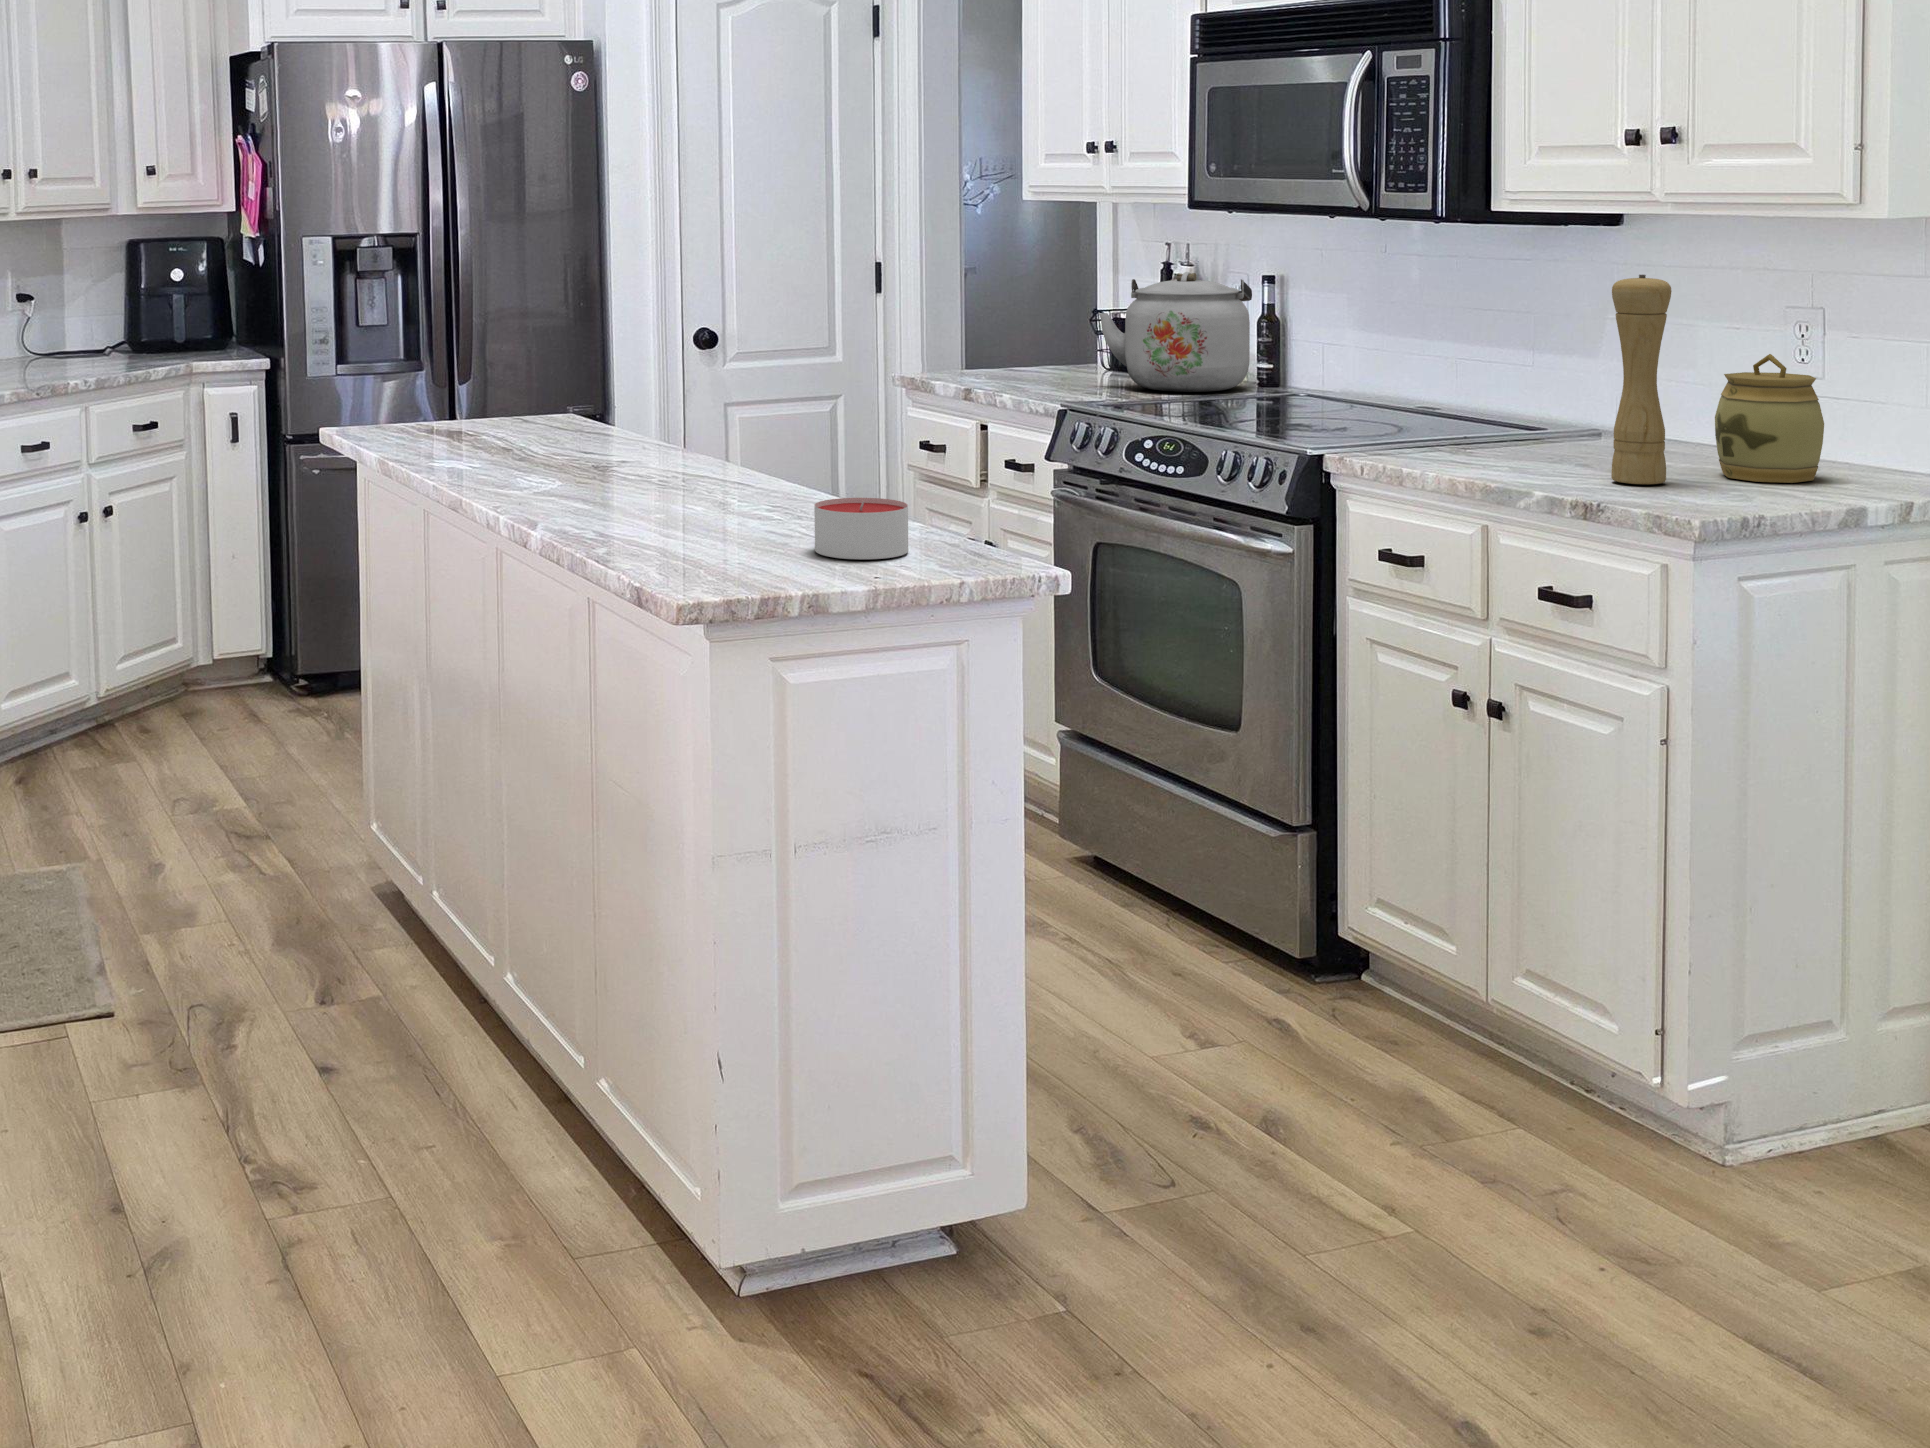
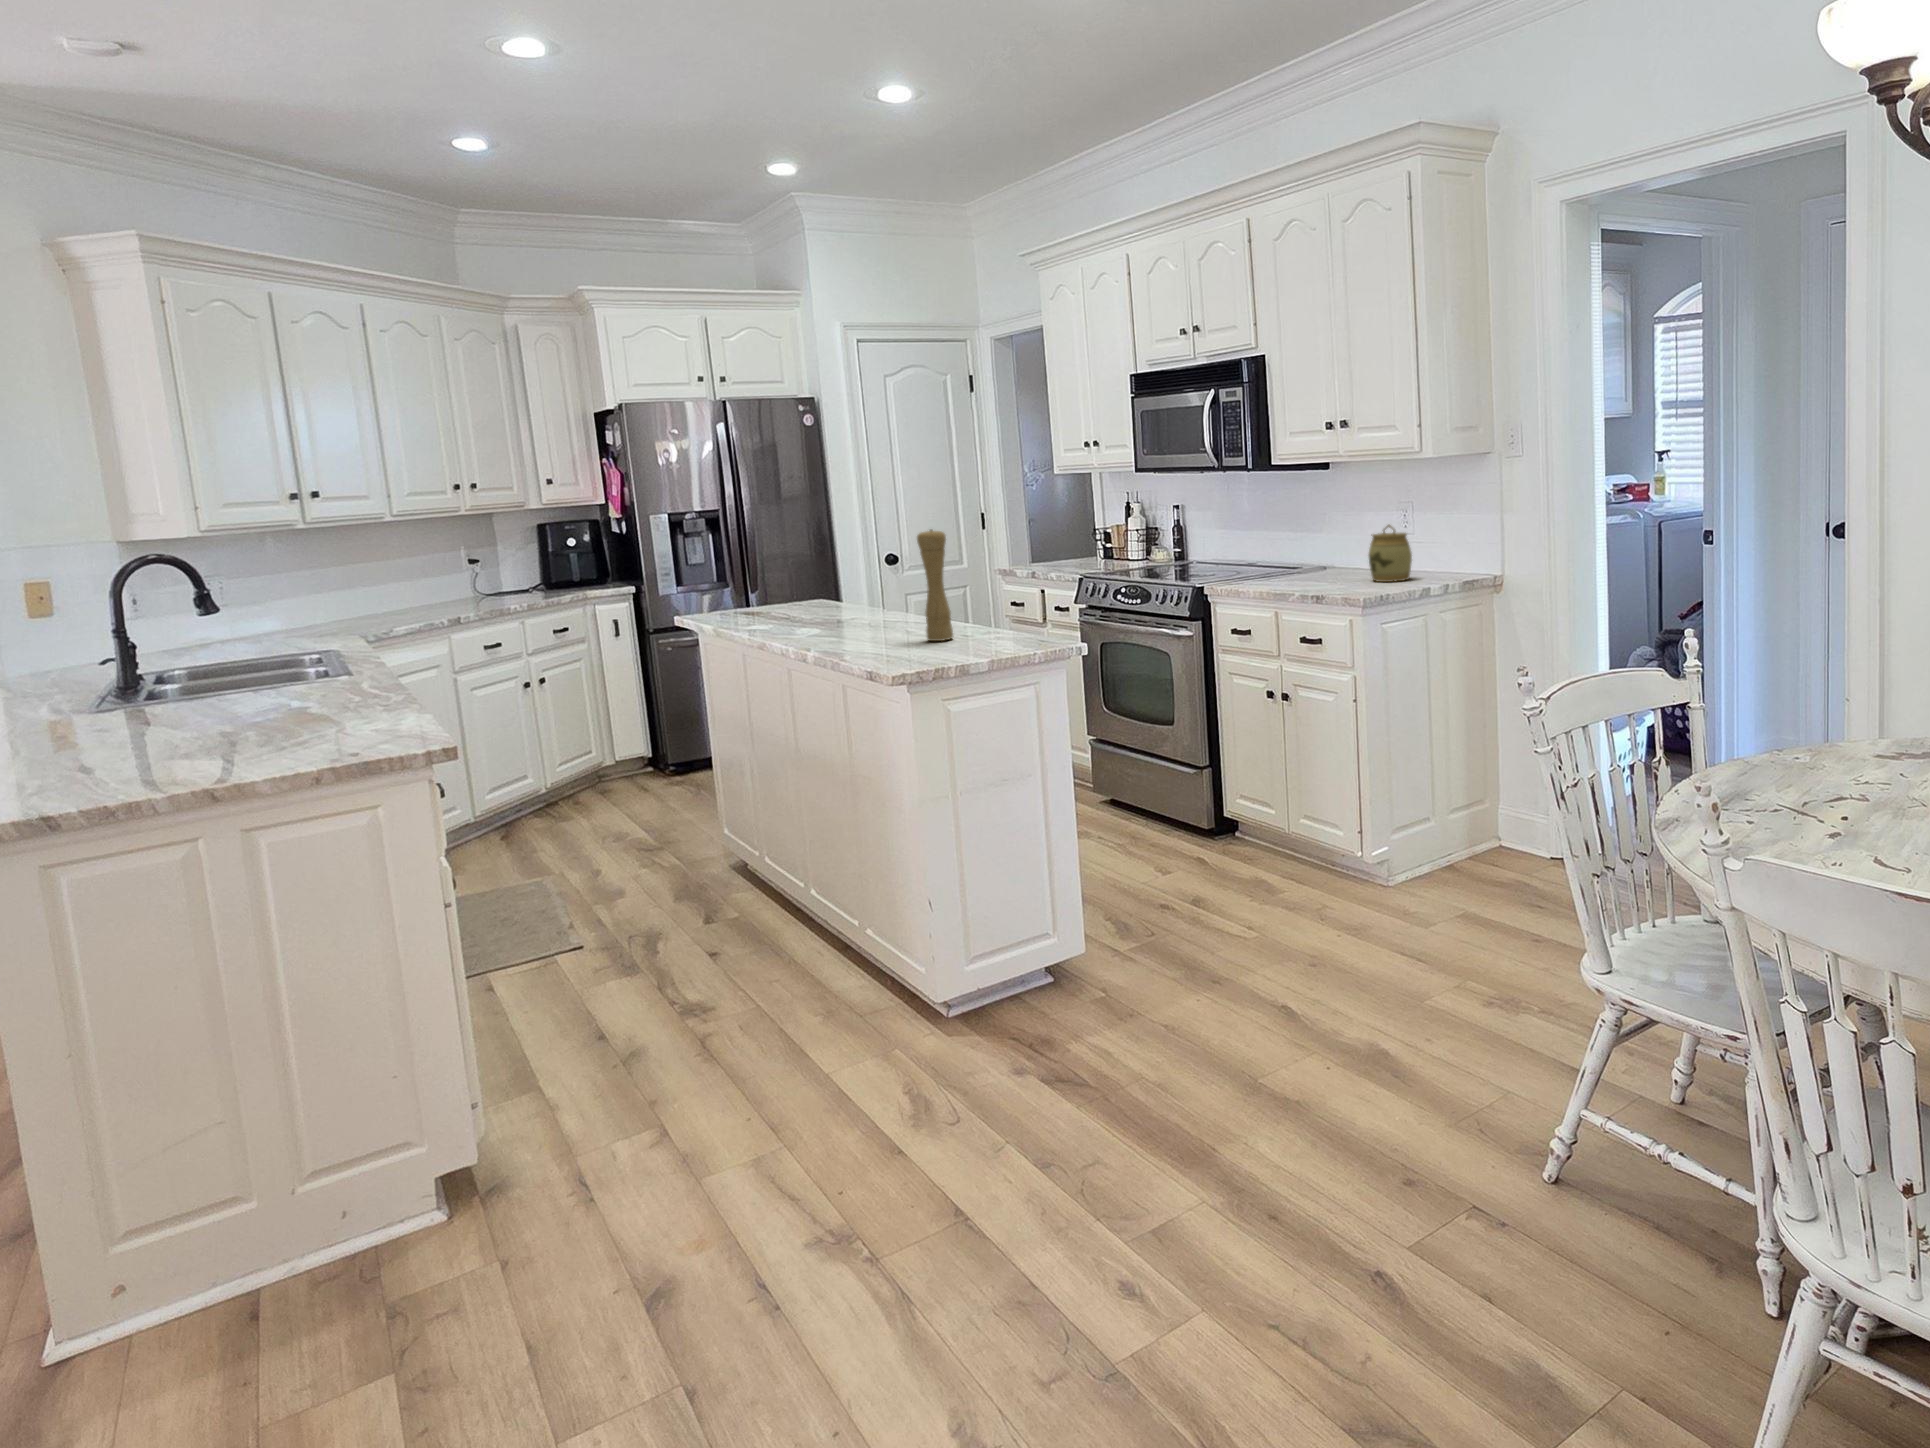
kettle: present [1099,272,1252,392] -> none [1096,506,1169,566]
pepper mill: present [1611,275,1672,484] -> present [917,529,953,641]
candle: present [814,498,908,559] -> none [958,619,1007,649]

